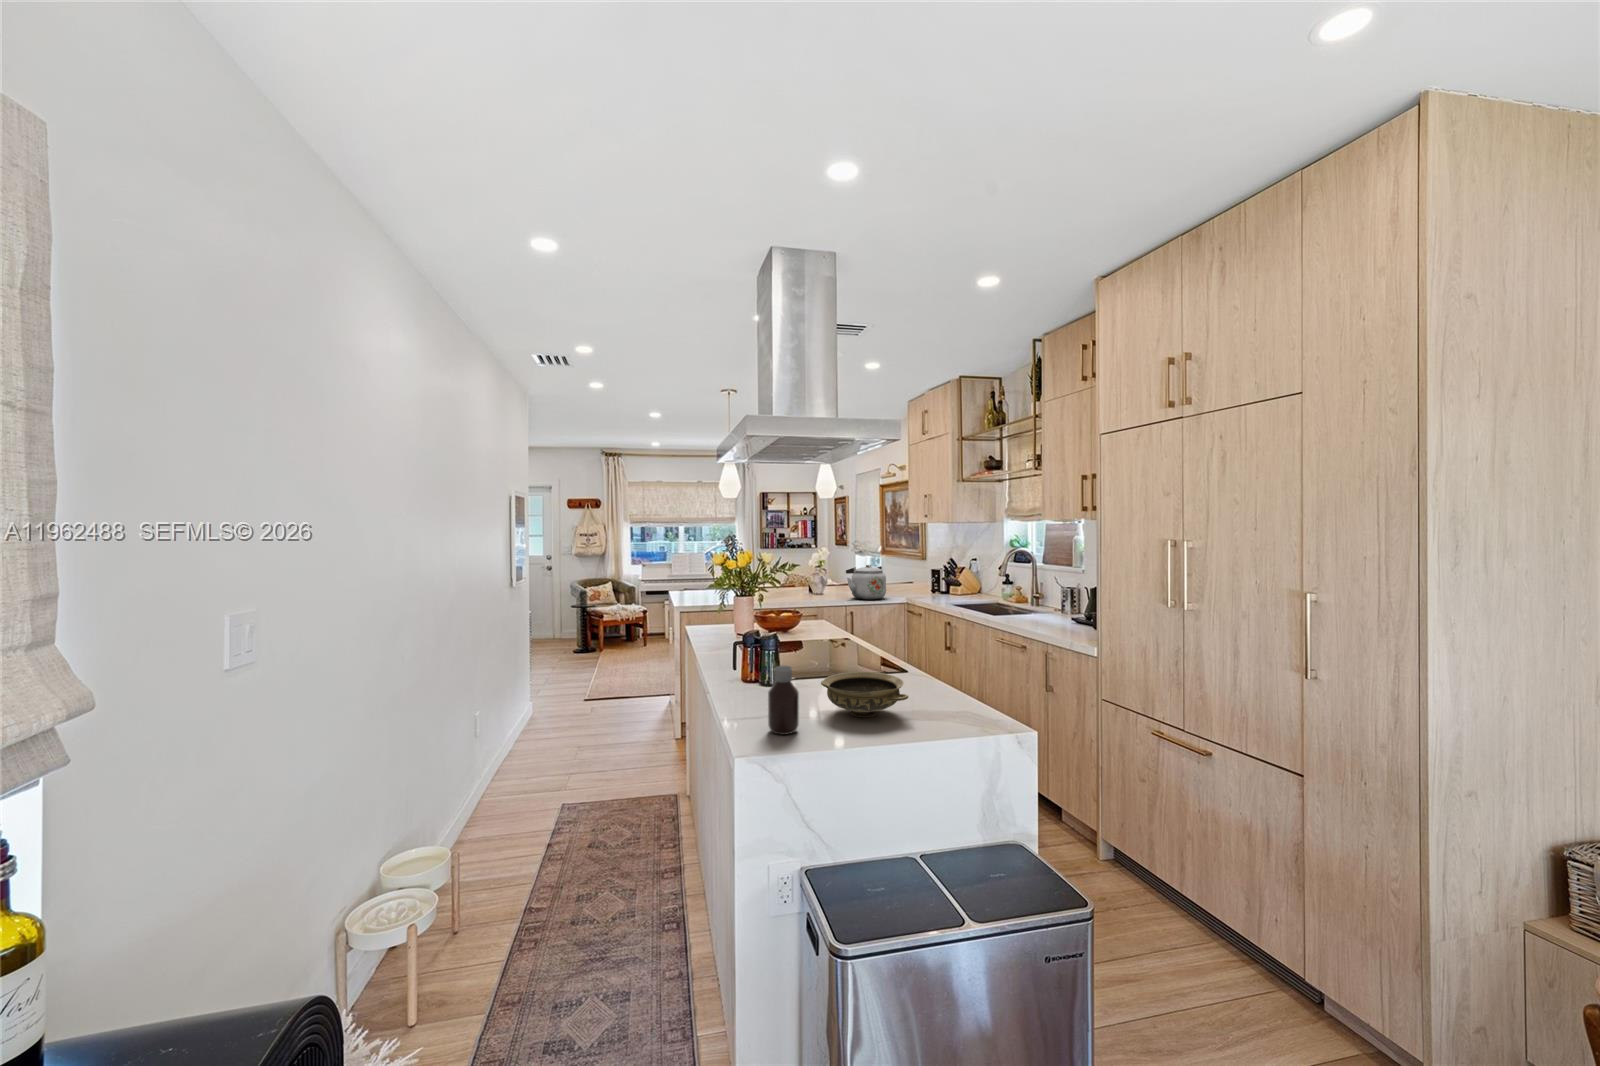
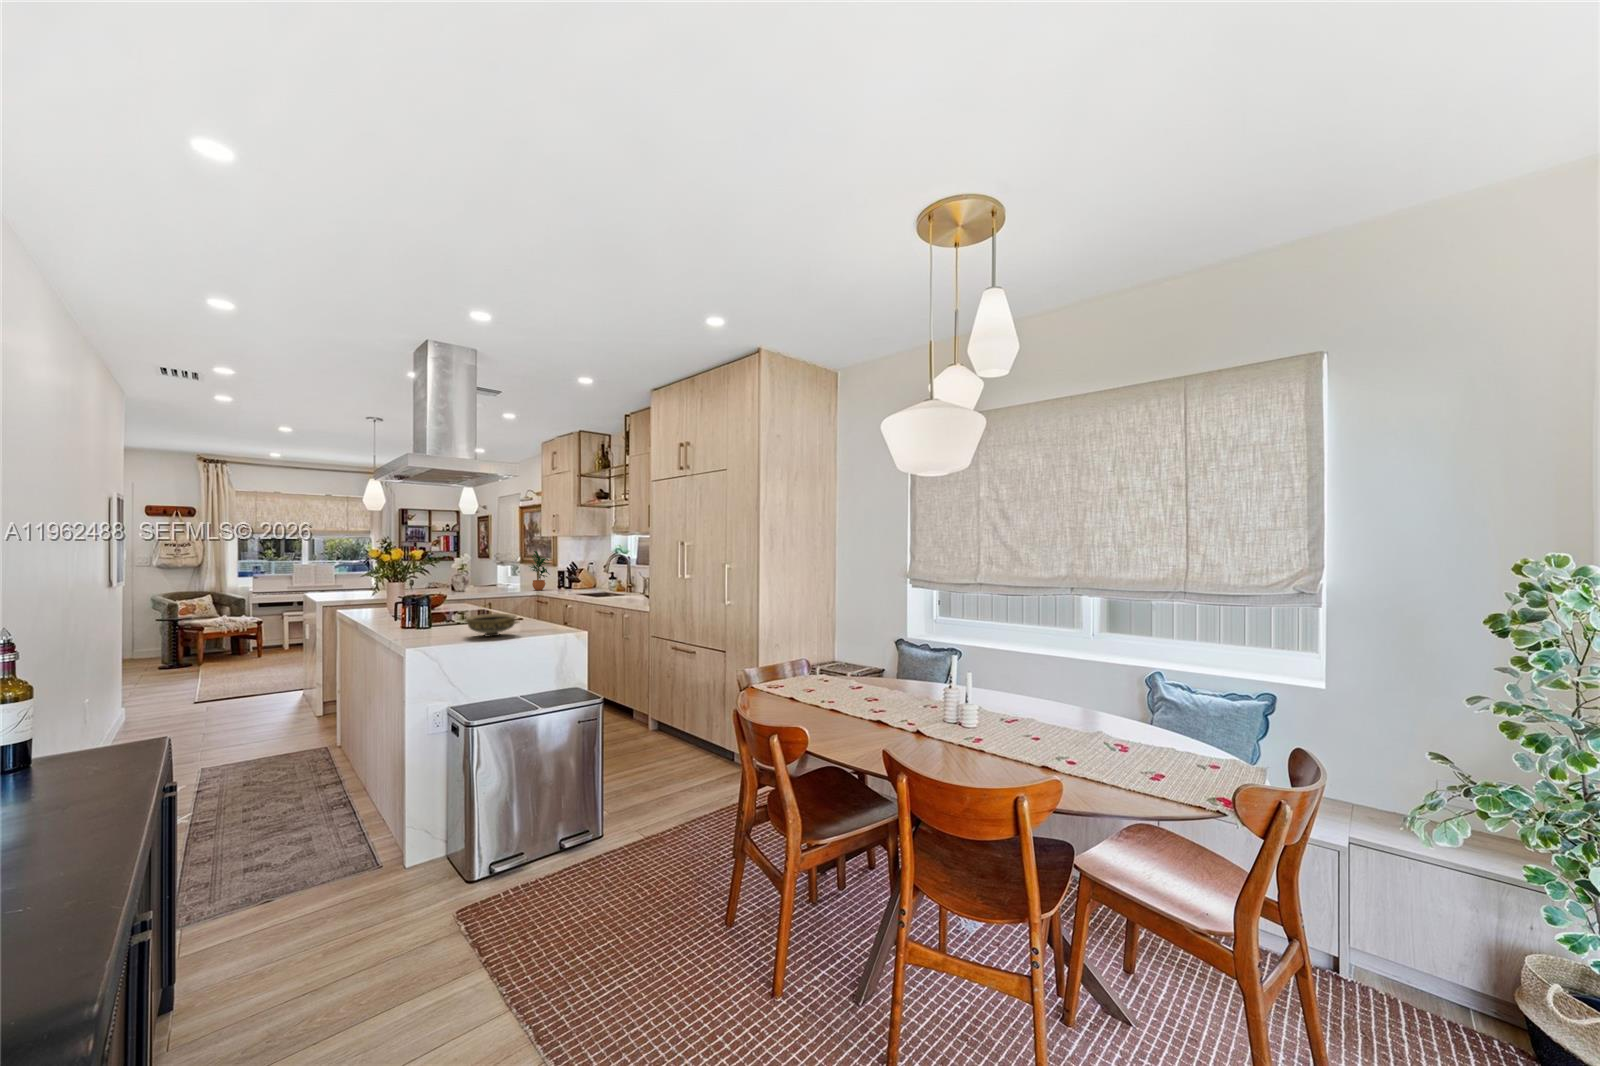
potted plant: none [894,543,923,596] -> present [529,551,550,590]
kettle: present [846,565,886,600] -> none [486,566,520,593]
bottle: present [768,666,799,735] -> none [428,606,449,645]

